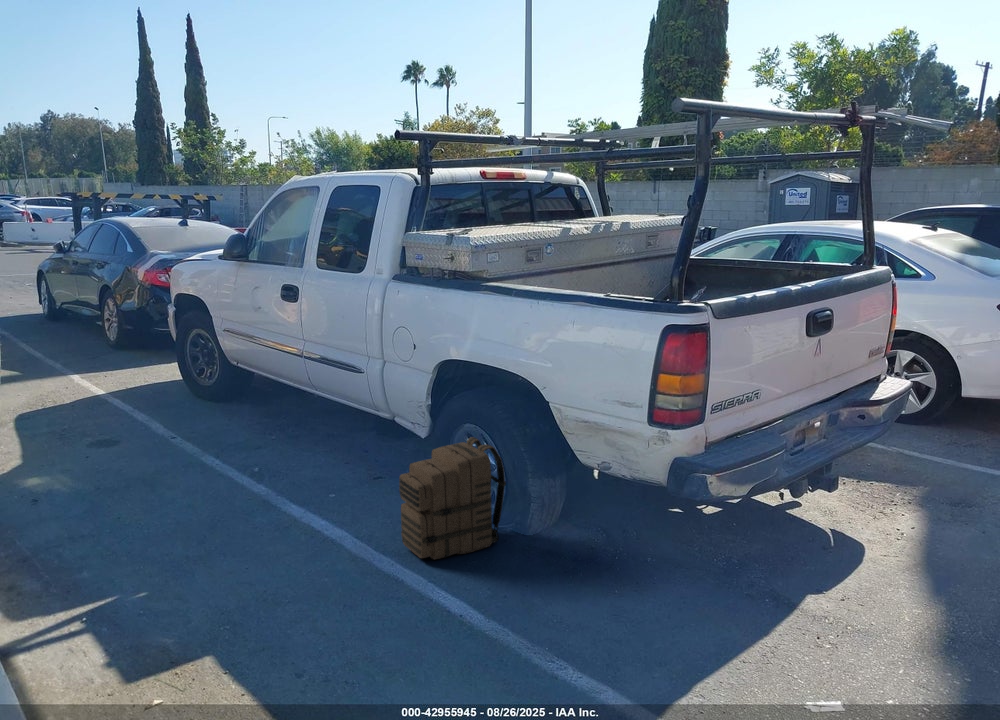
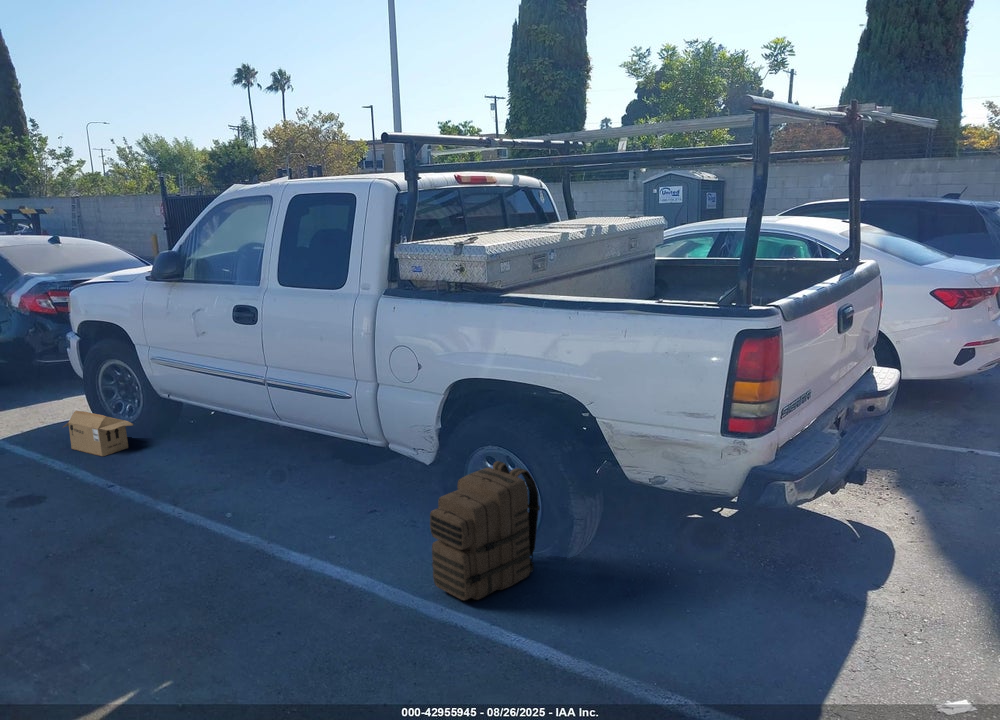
cardboard box: none [154,372,215,414] -> present [63,411,134,457]

